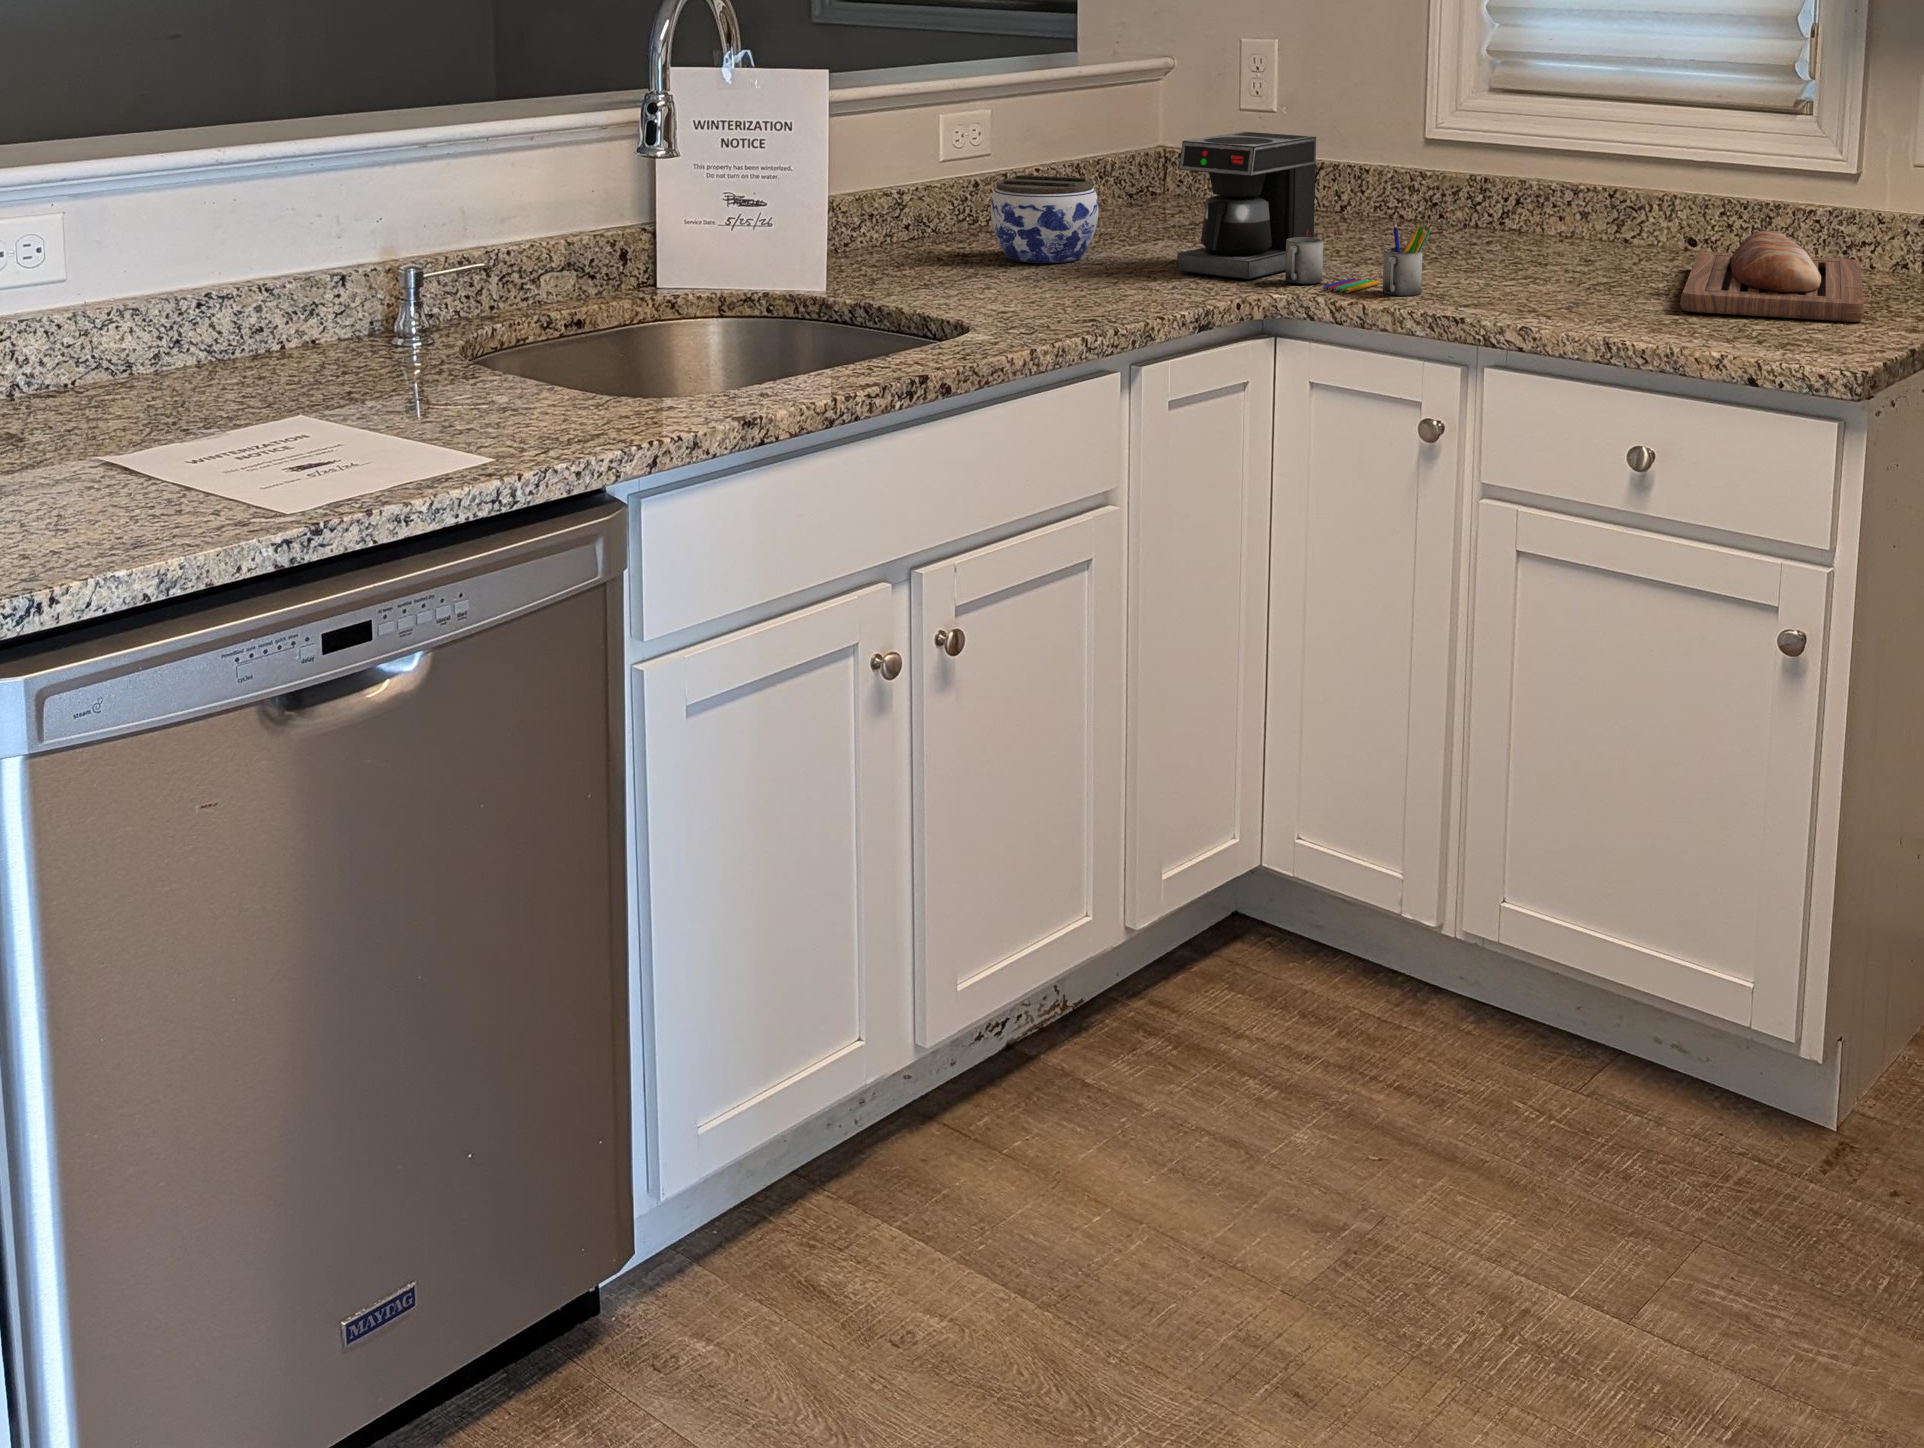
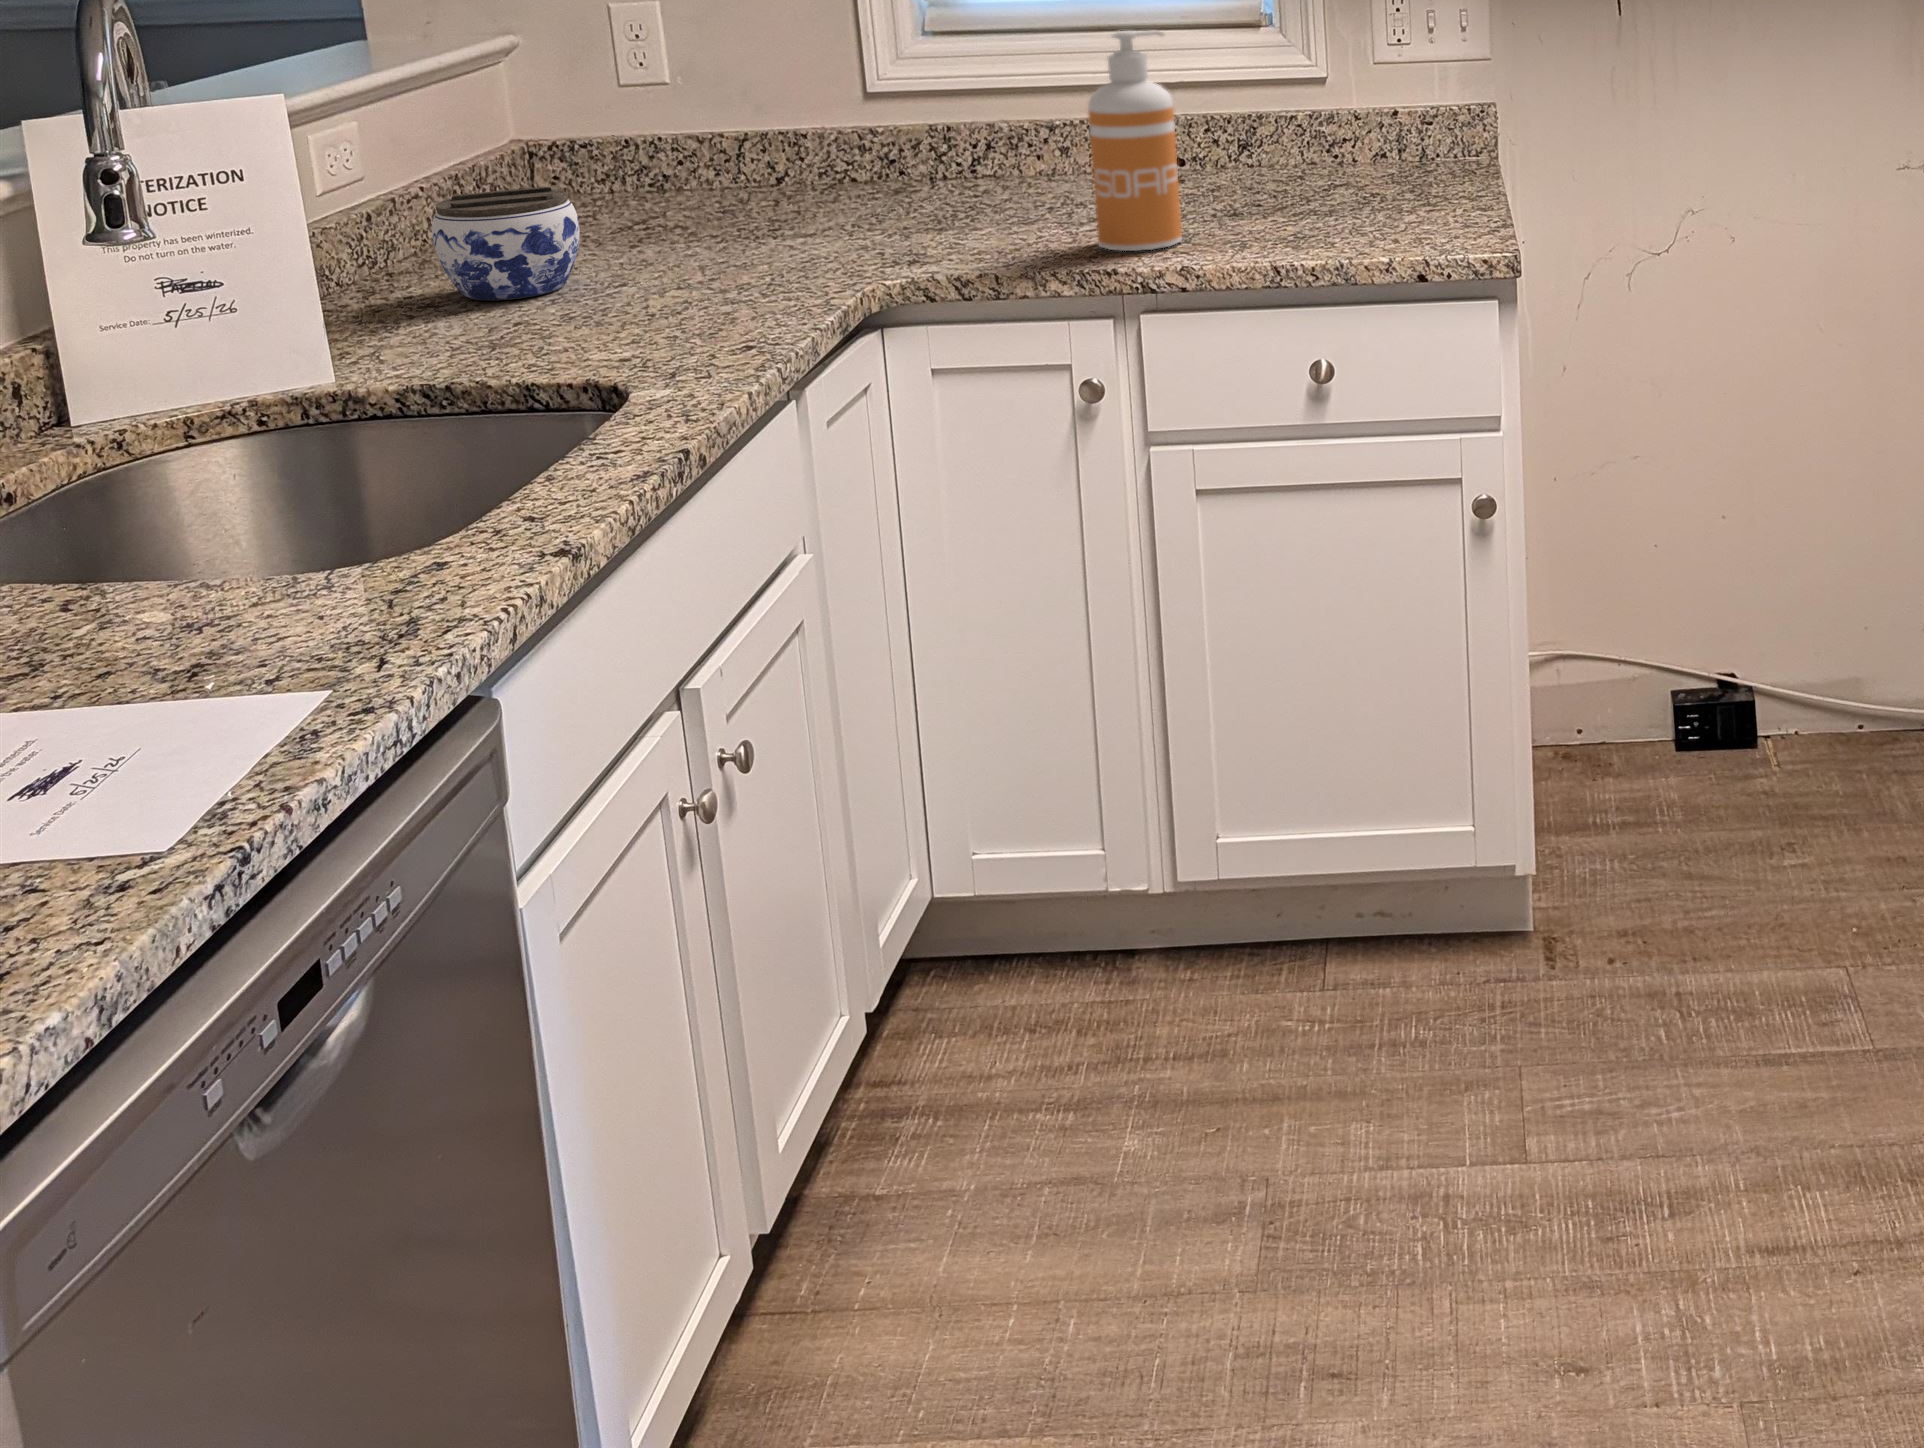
soap dispenser: none [1486,94,1578,308] -> present [1088,31,1182,251]
coffee maker: present [1177,132,1432,296] -> none [703,103,1028,277]
bread loaf: present [1680,231,1864,322] -> none [1215,140,1443,227]

